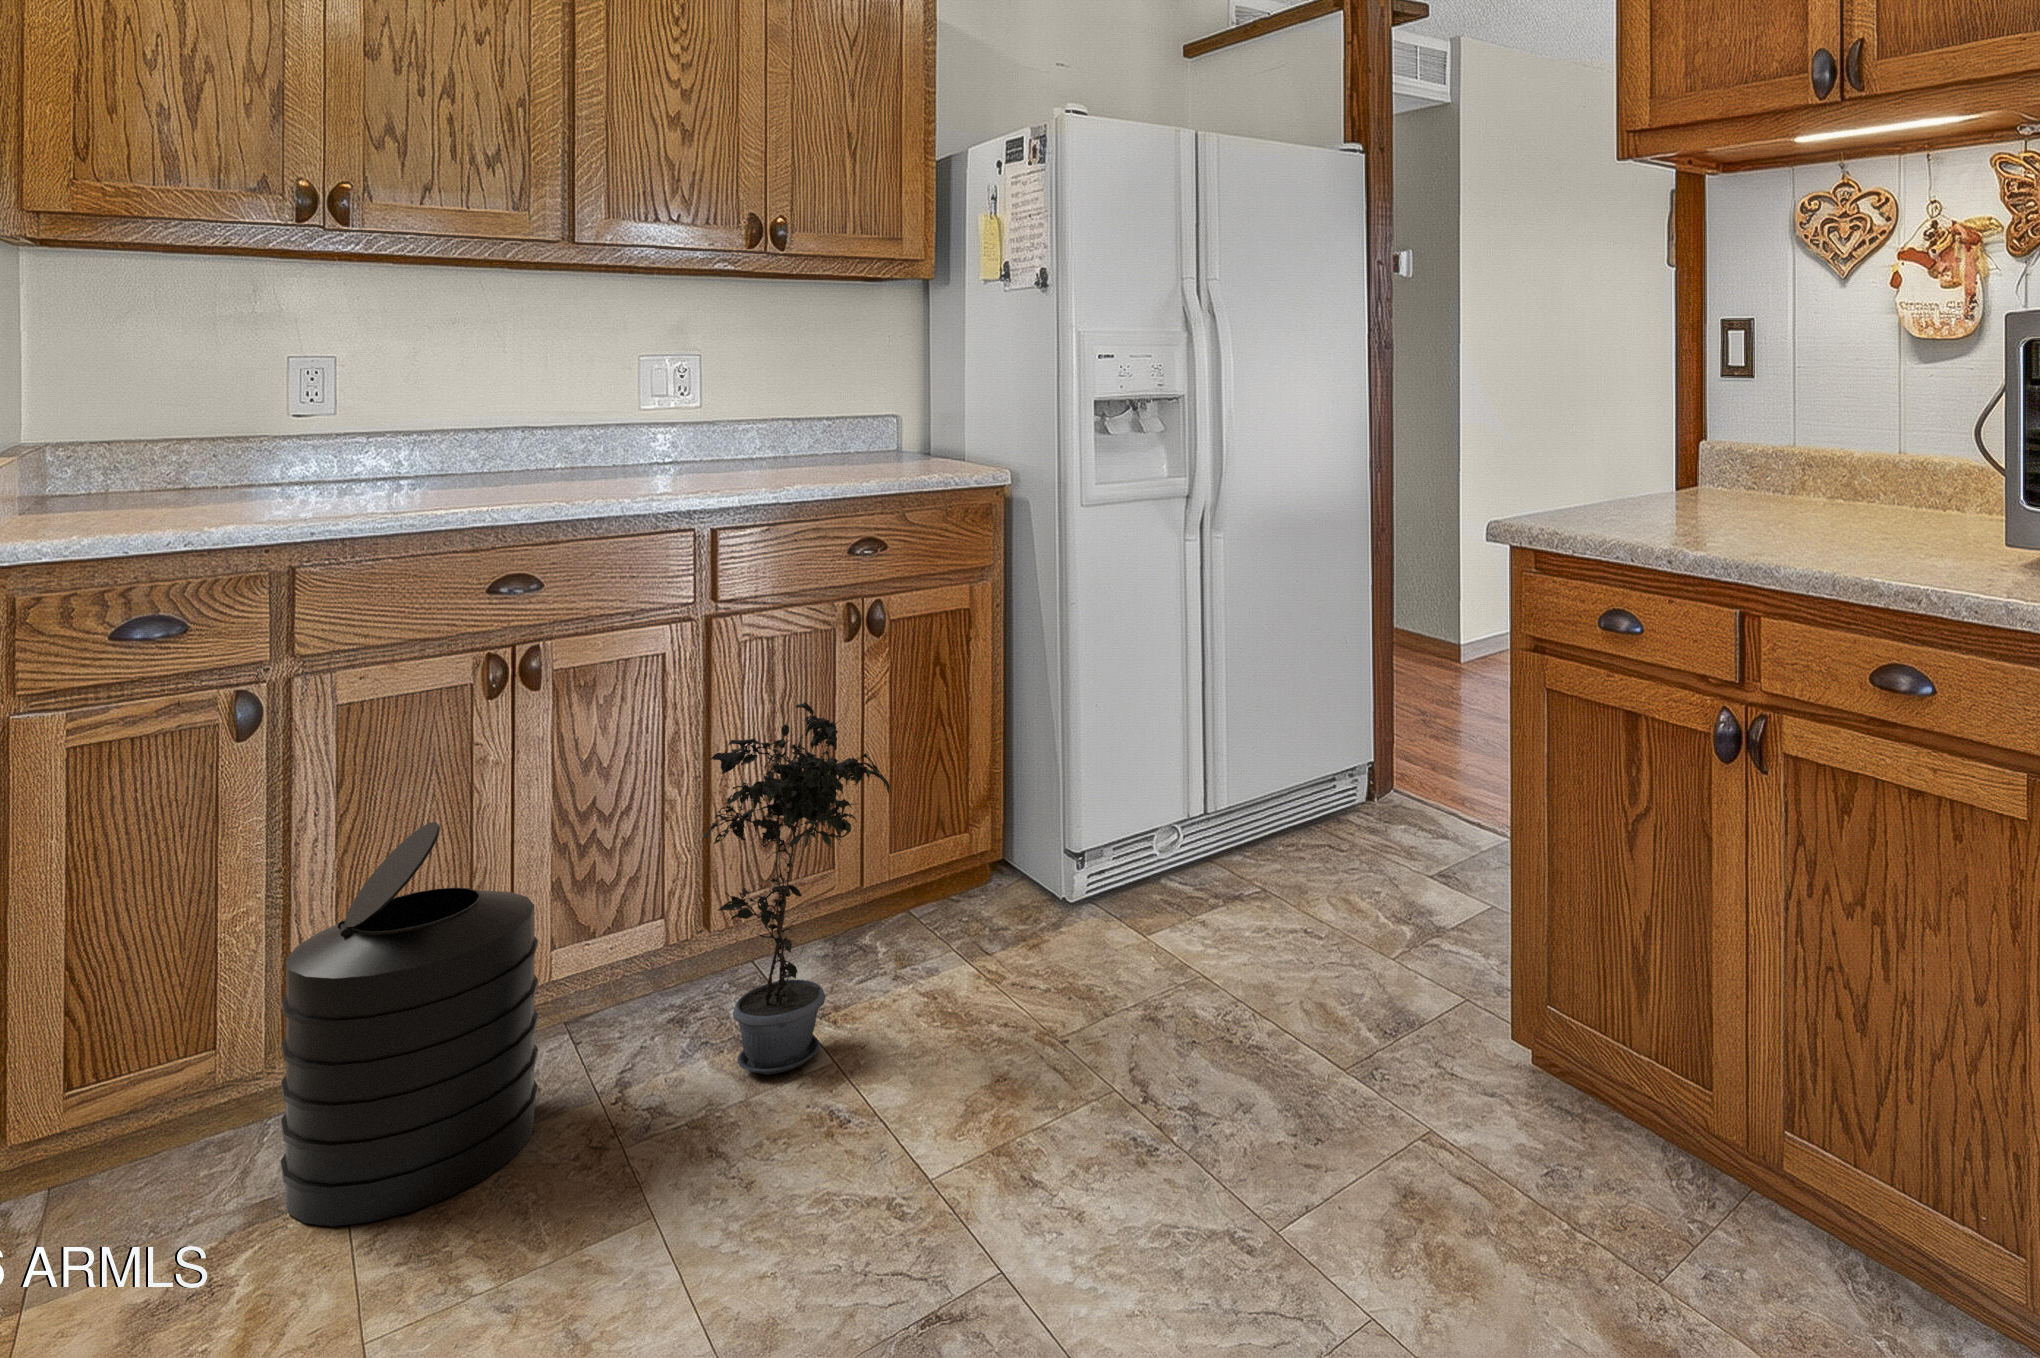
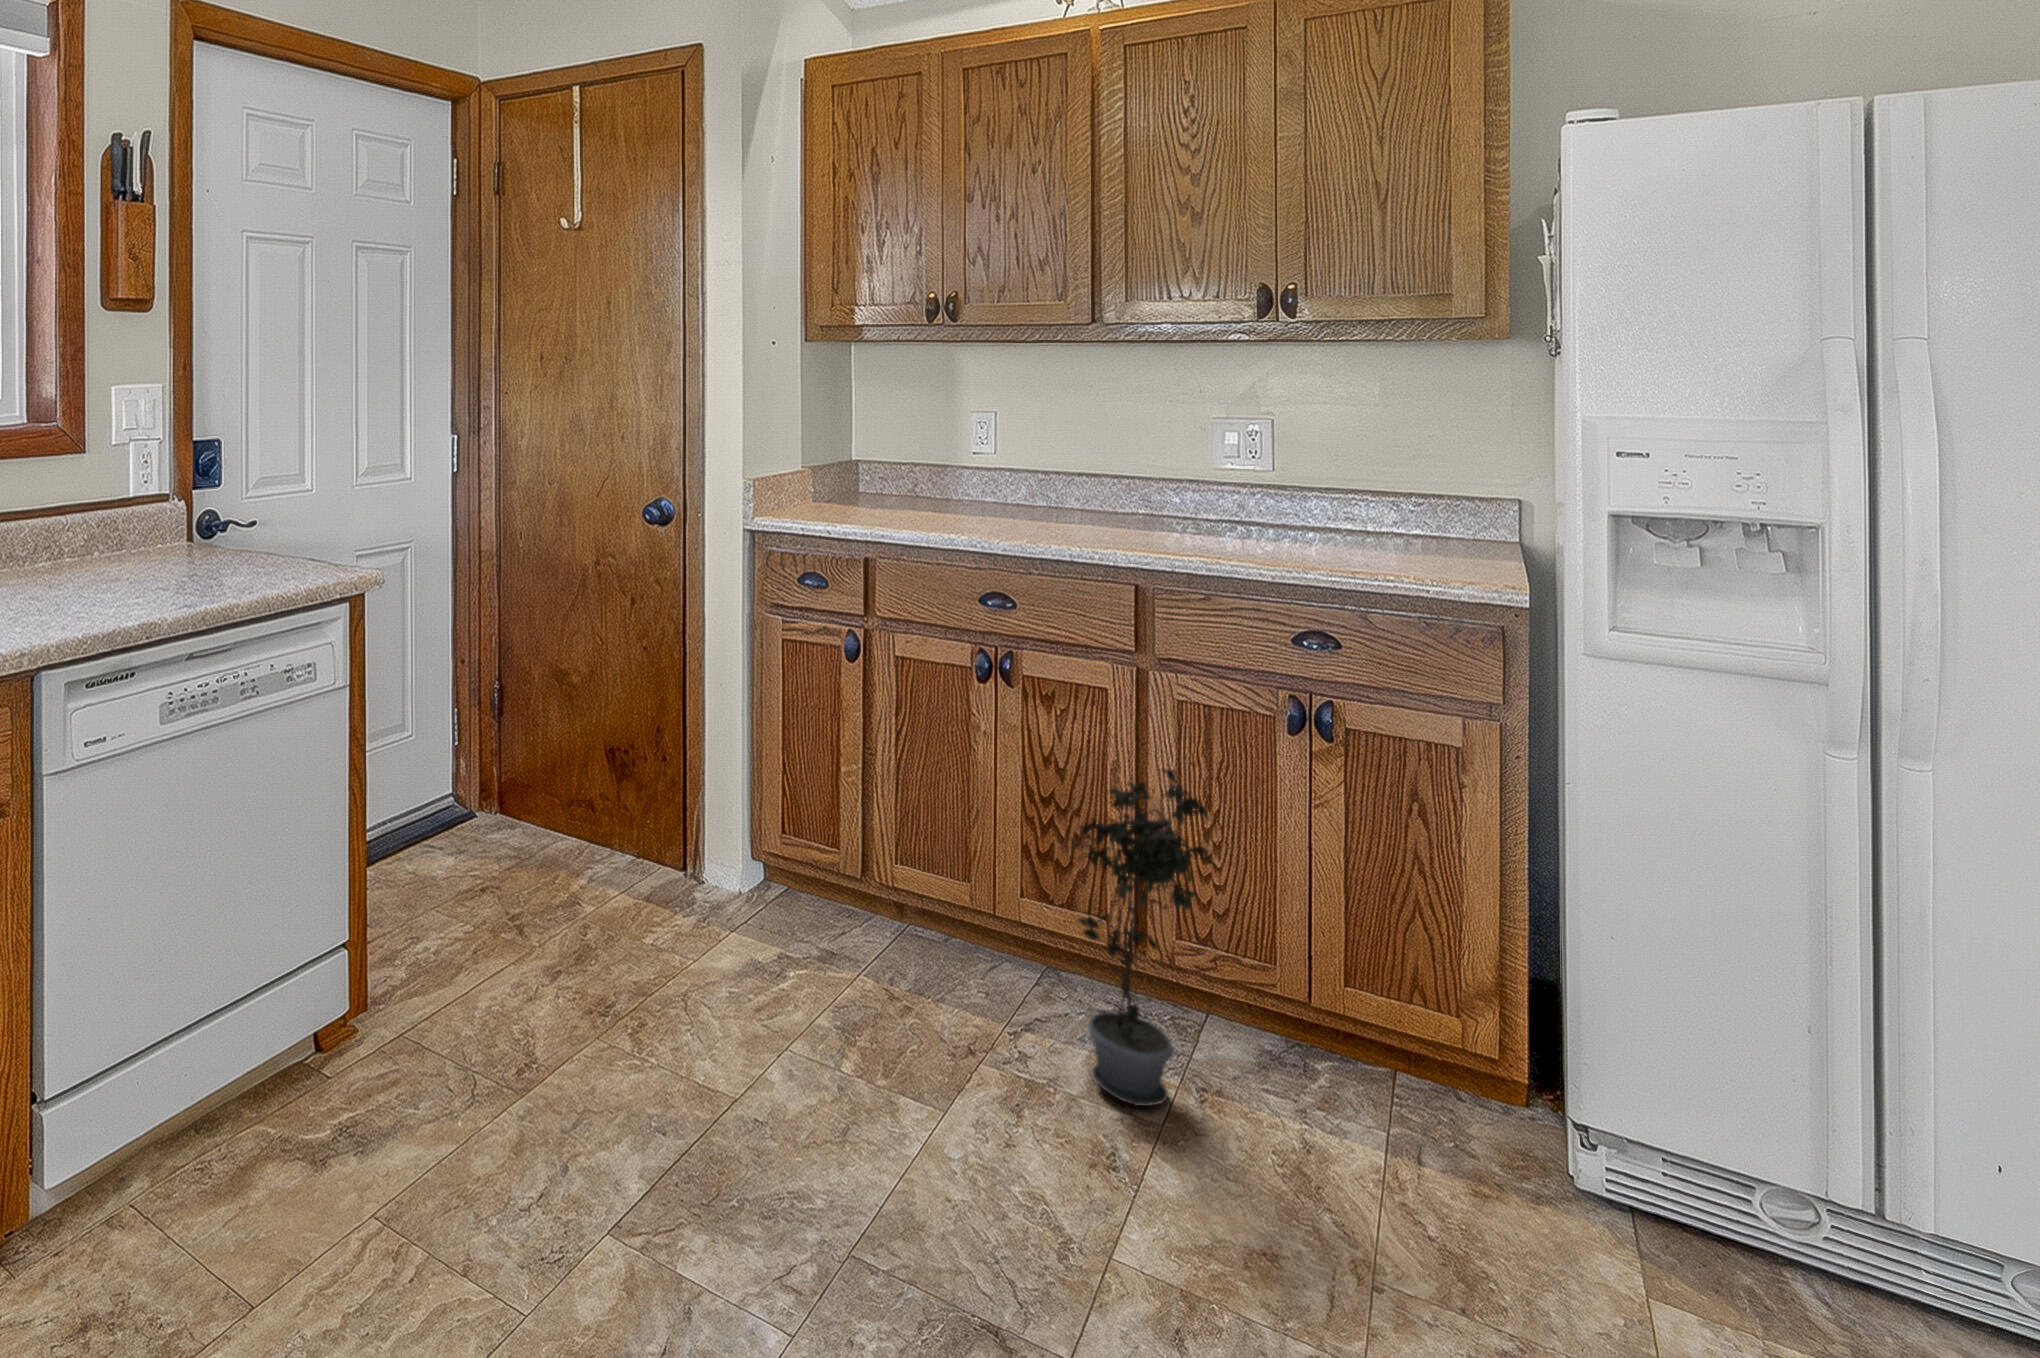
trash can: present [281,822,538,1226] -> none [823,755,971,1020]

